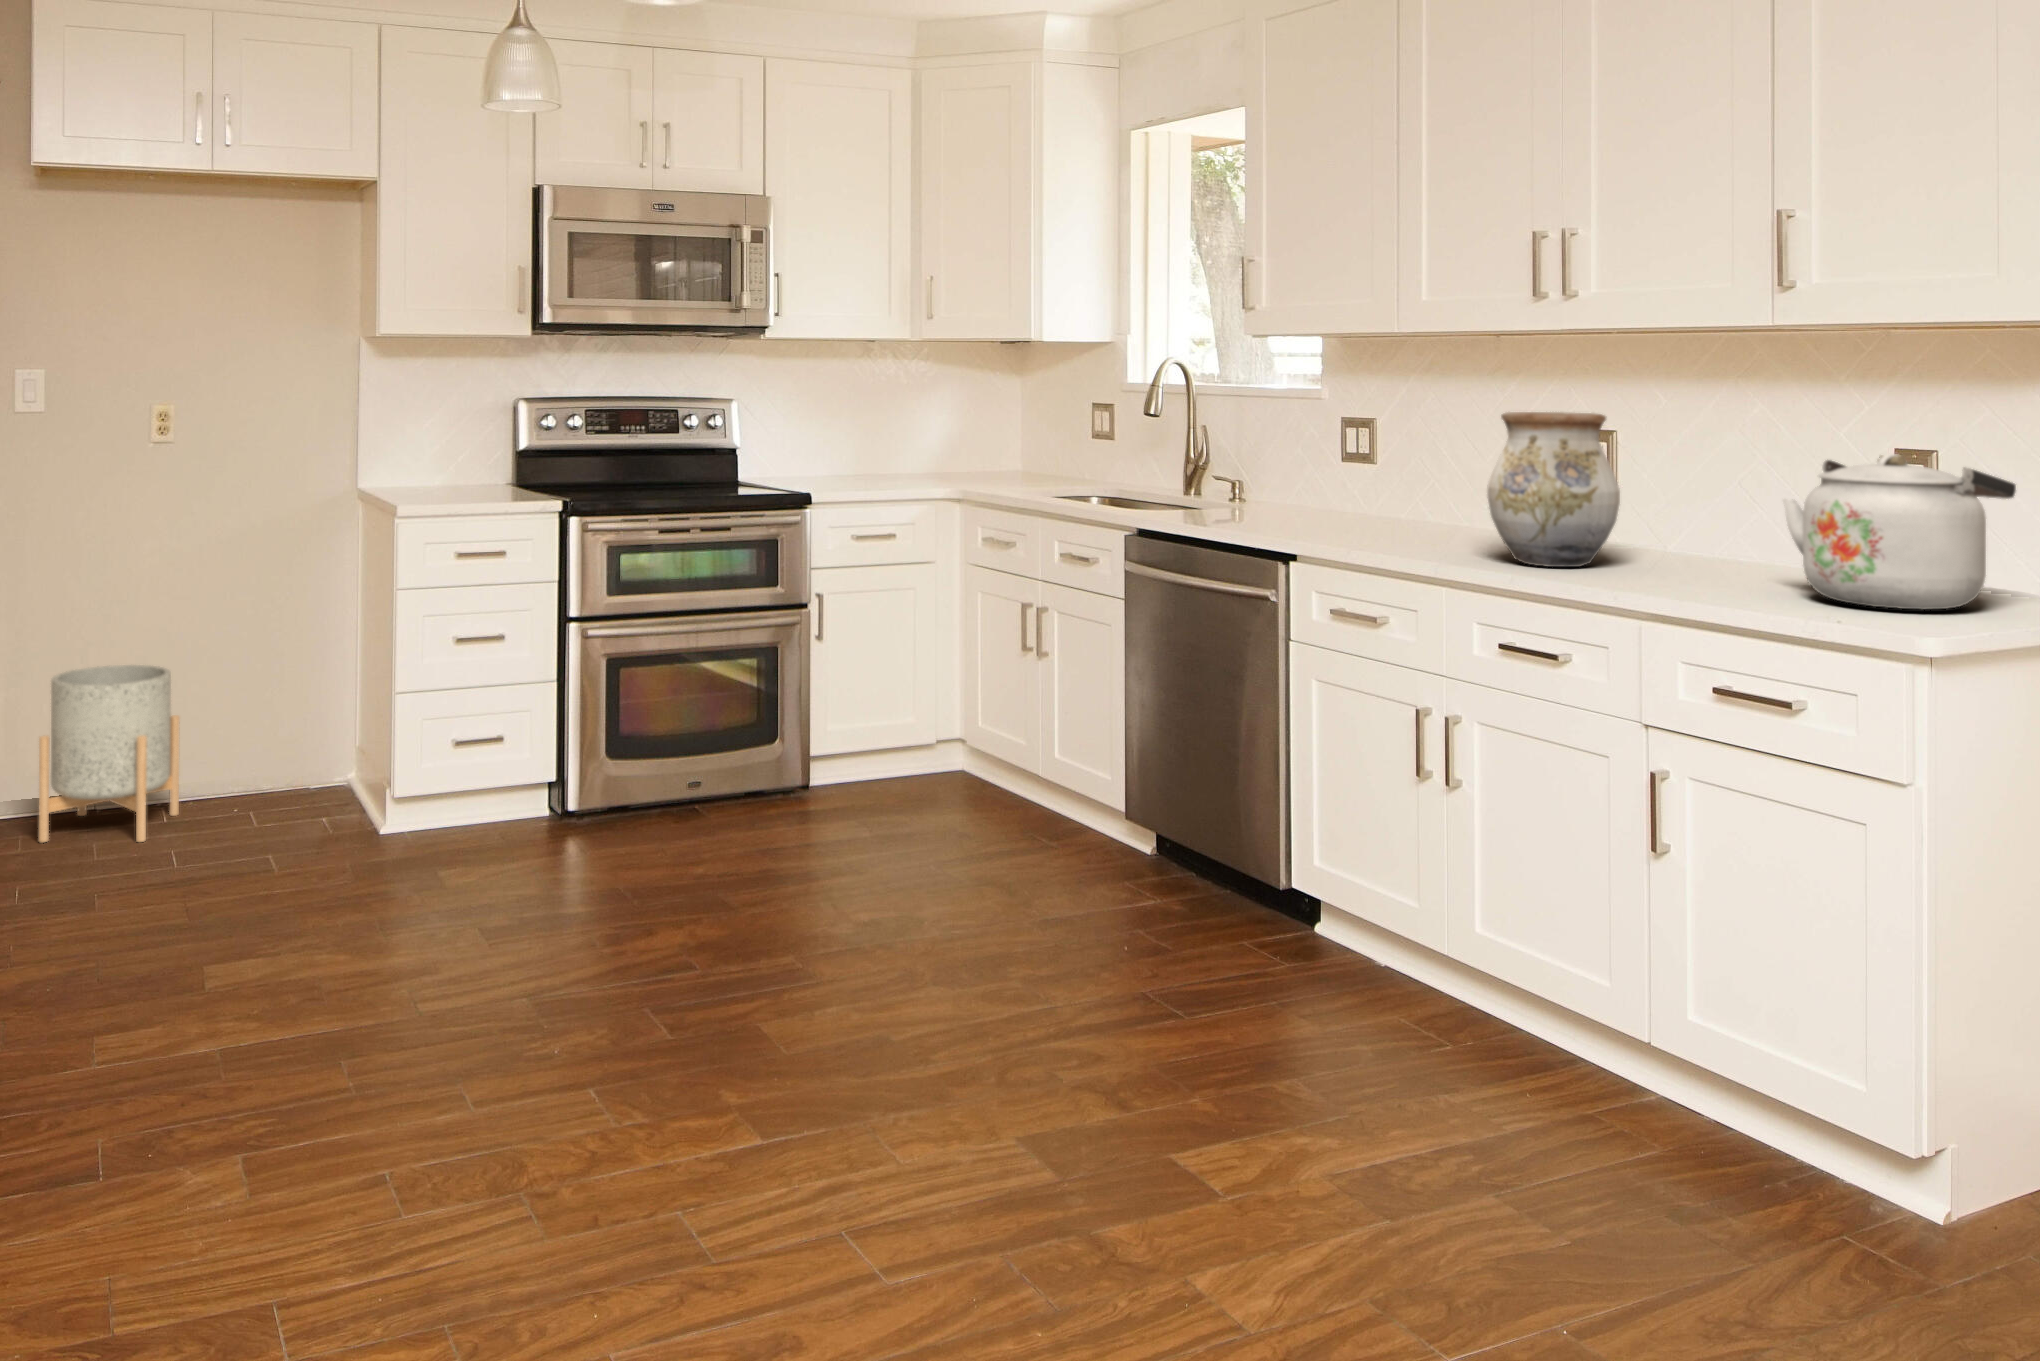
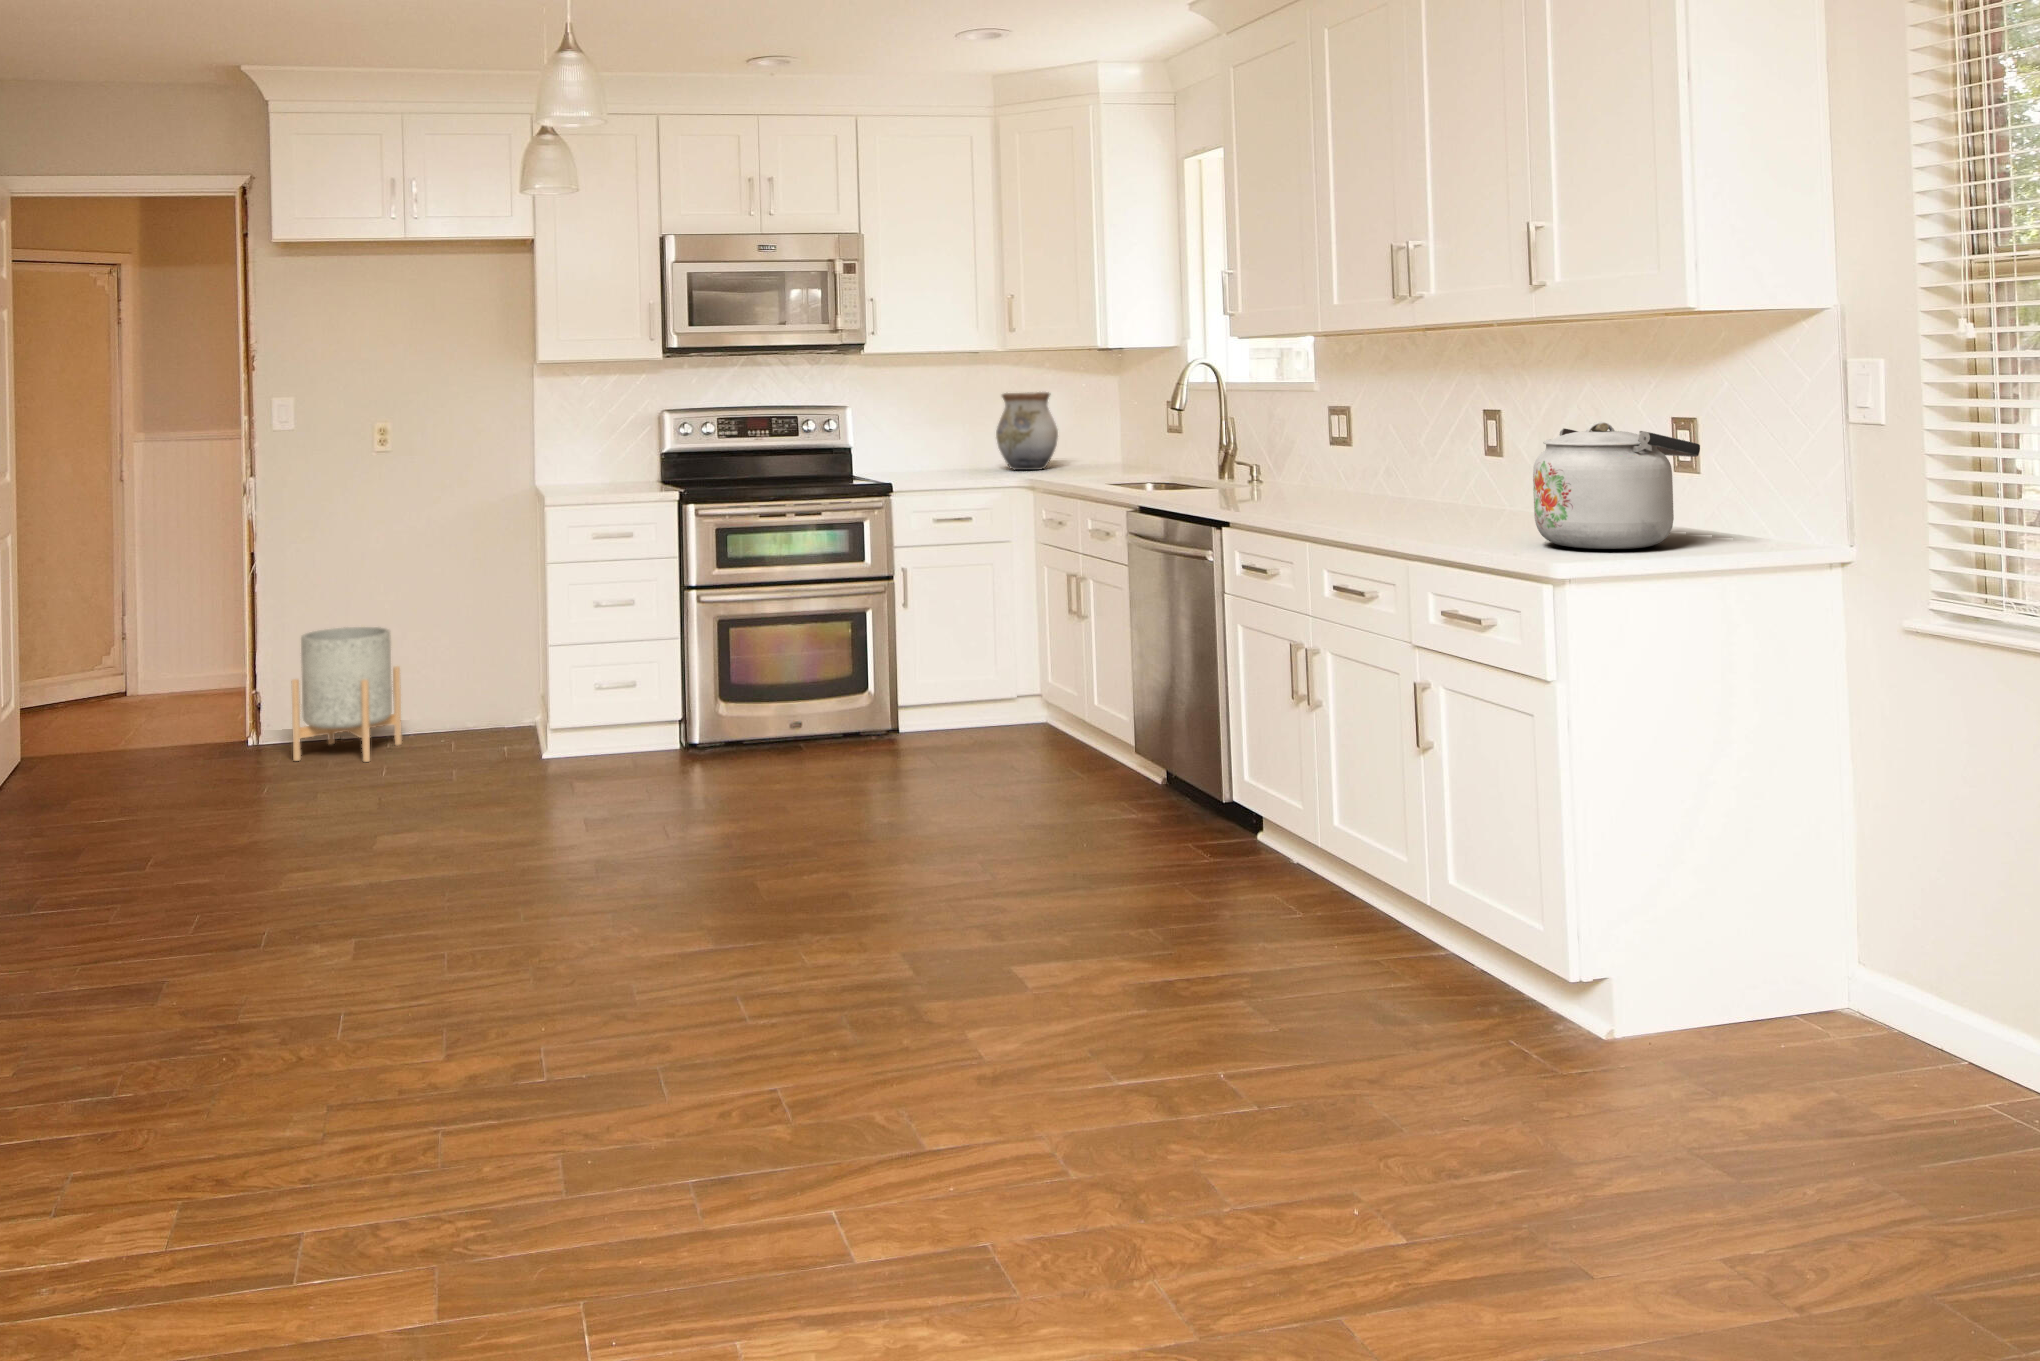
vase: present [1487,412,1620,567] -> present [996,392,1058,470]

